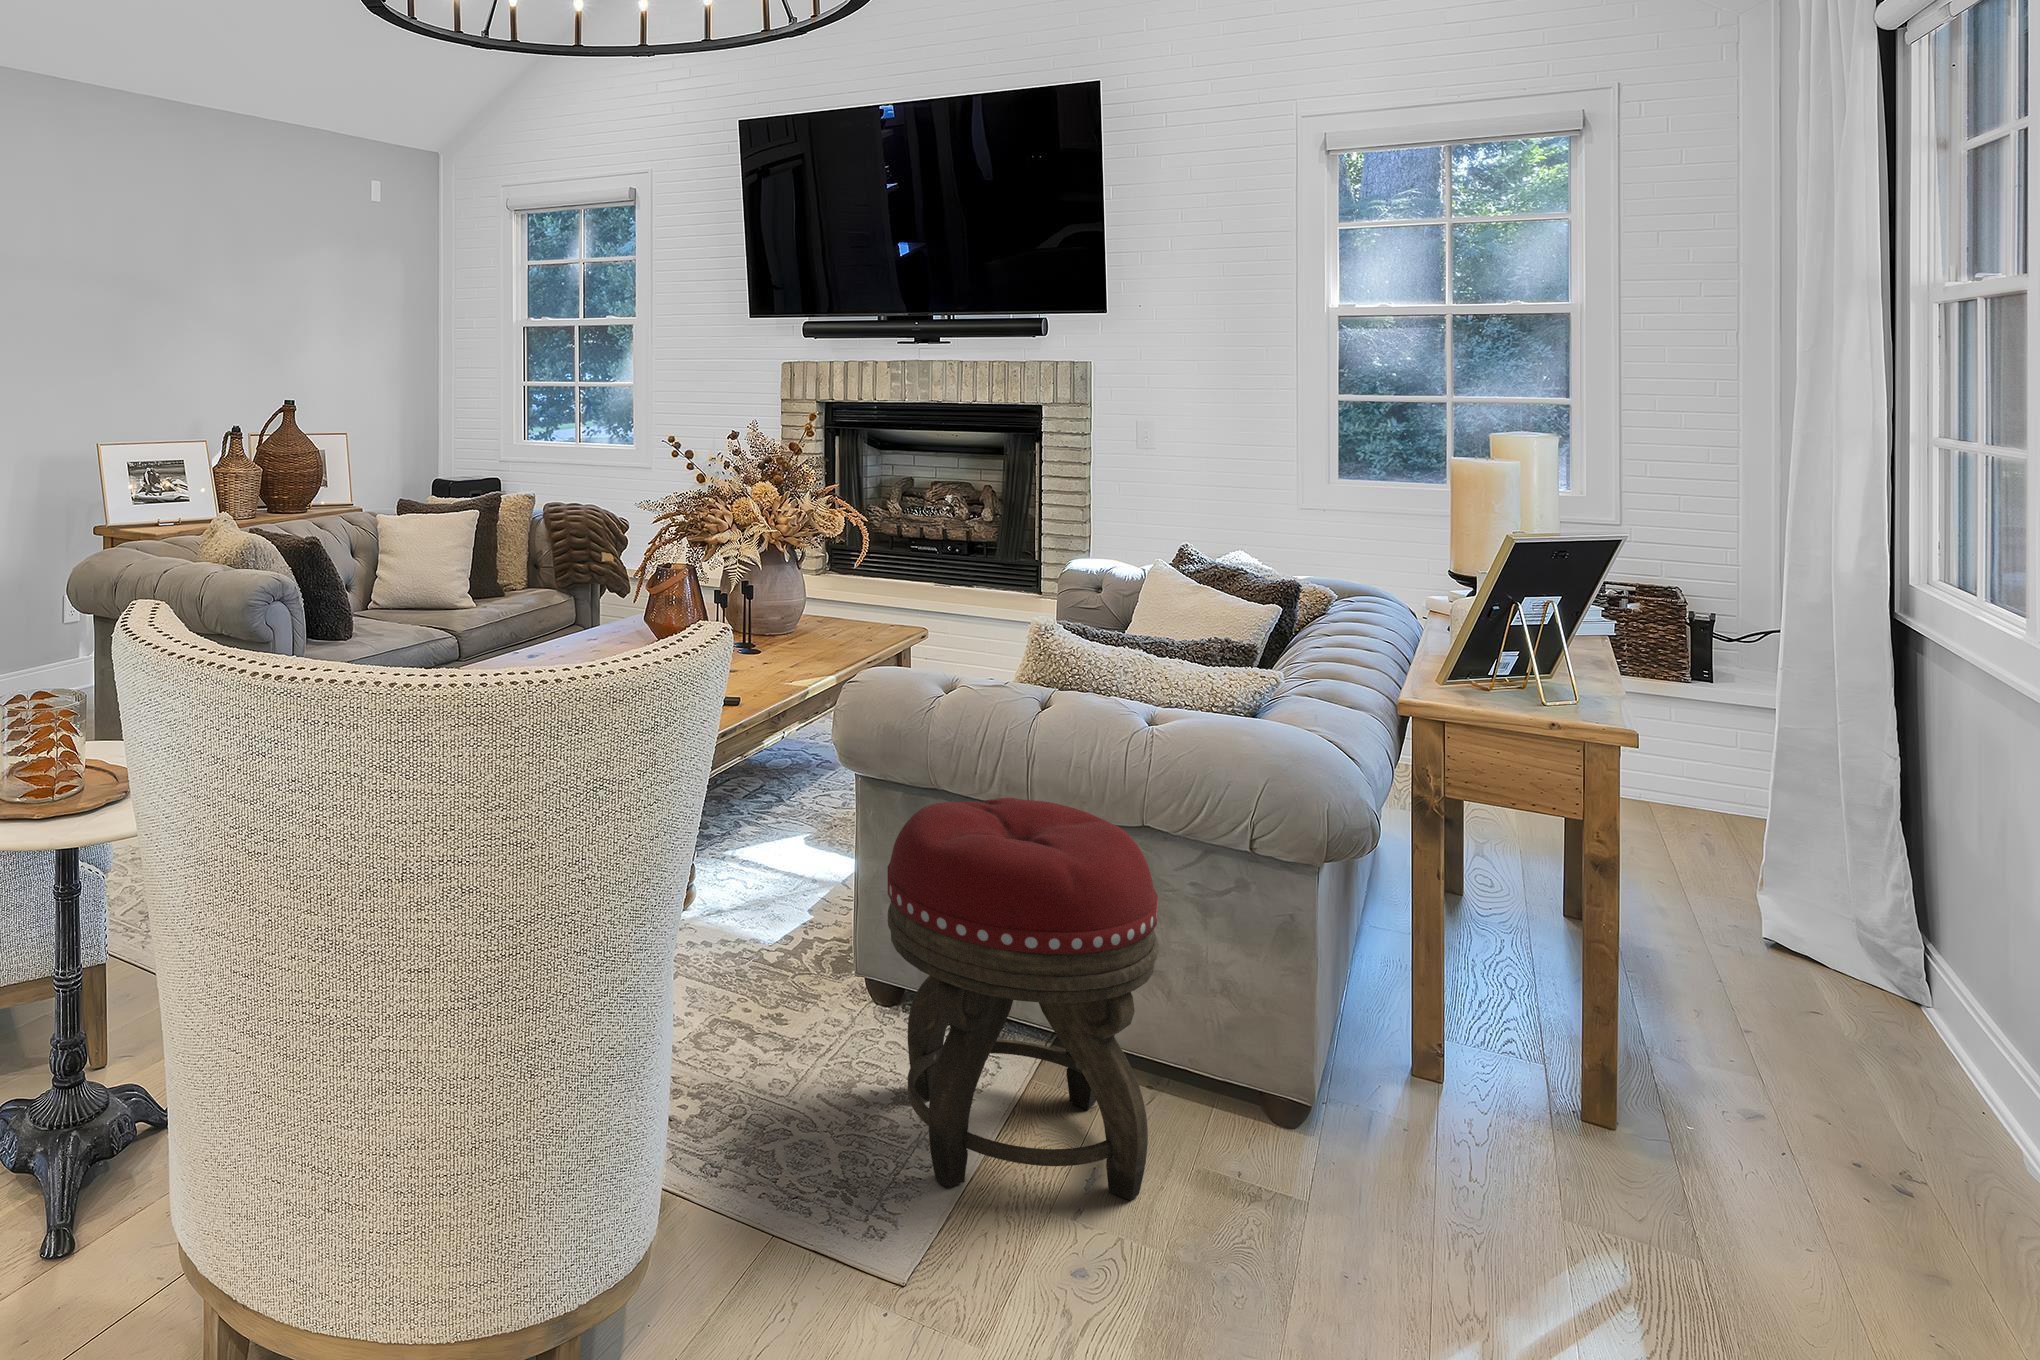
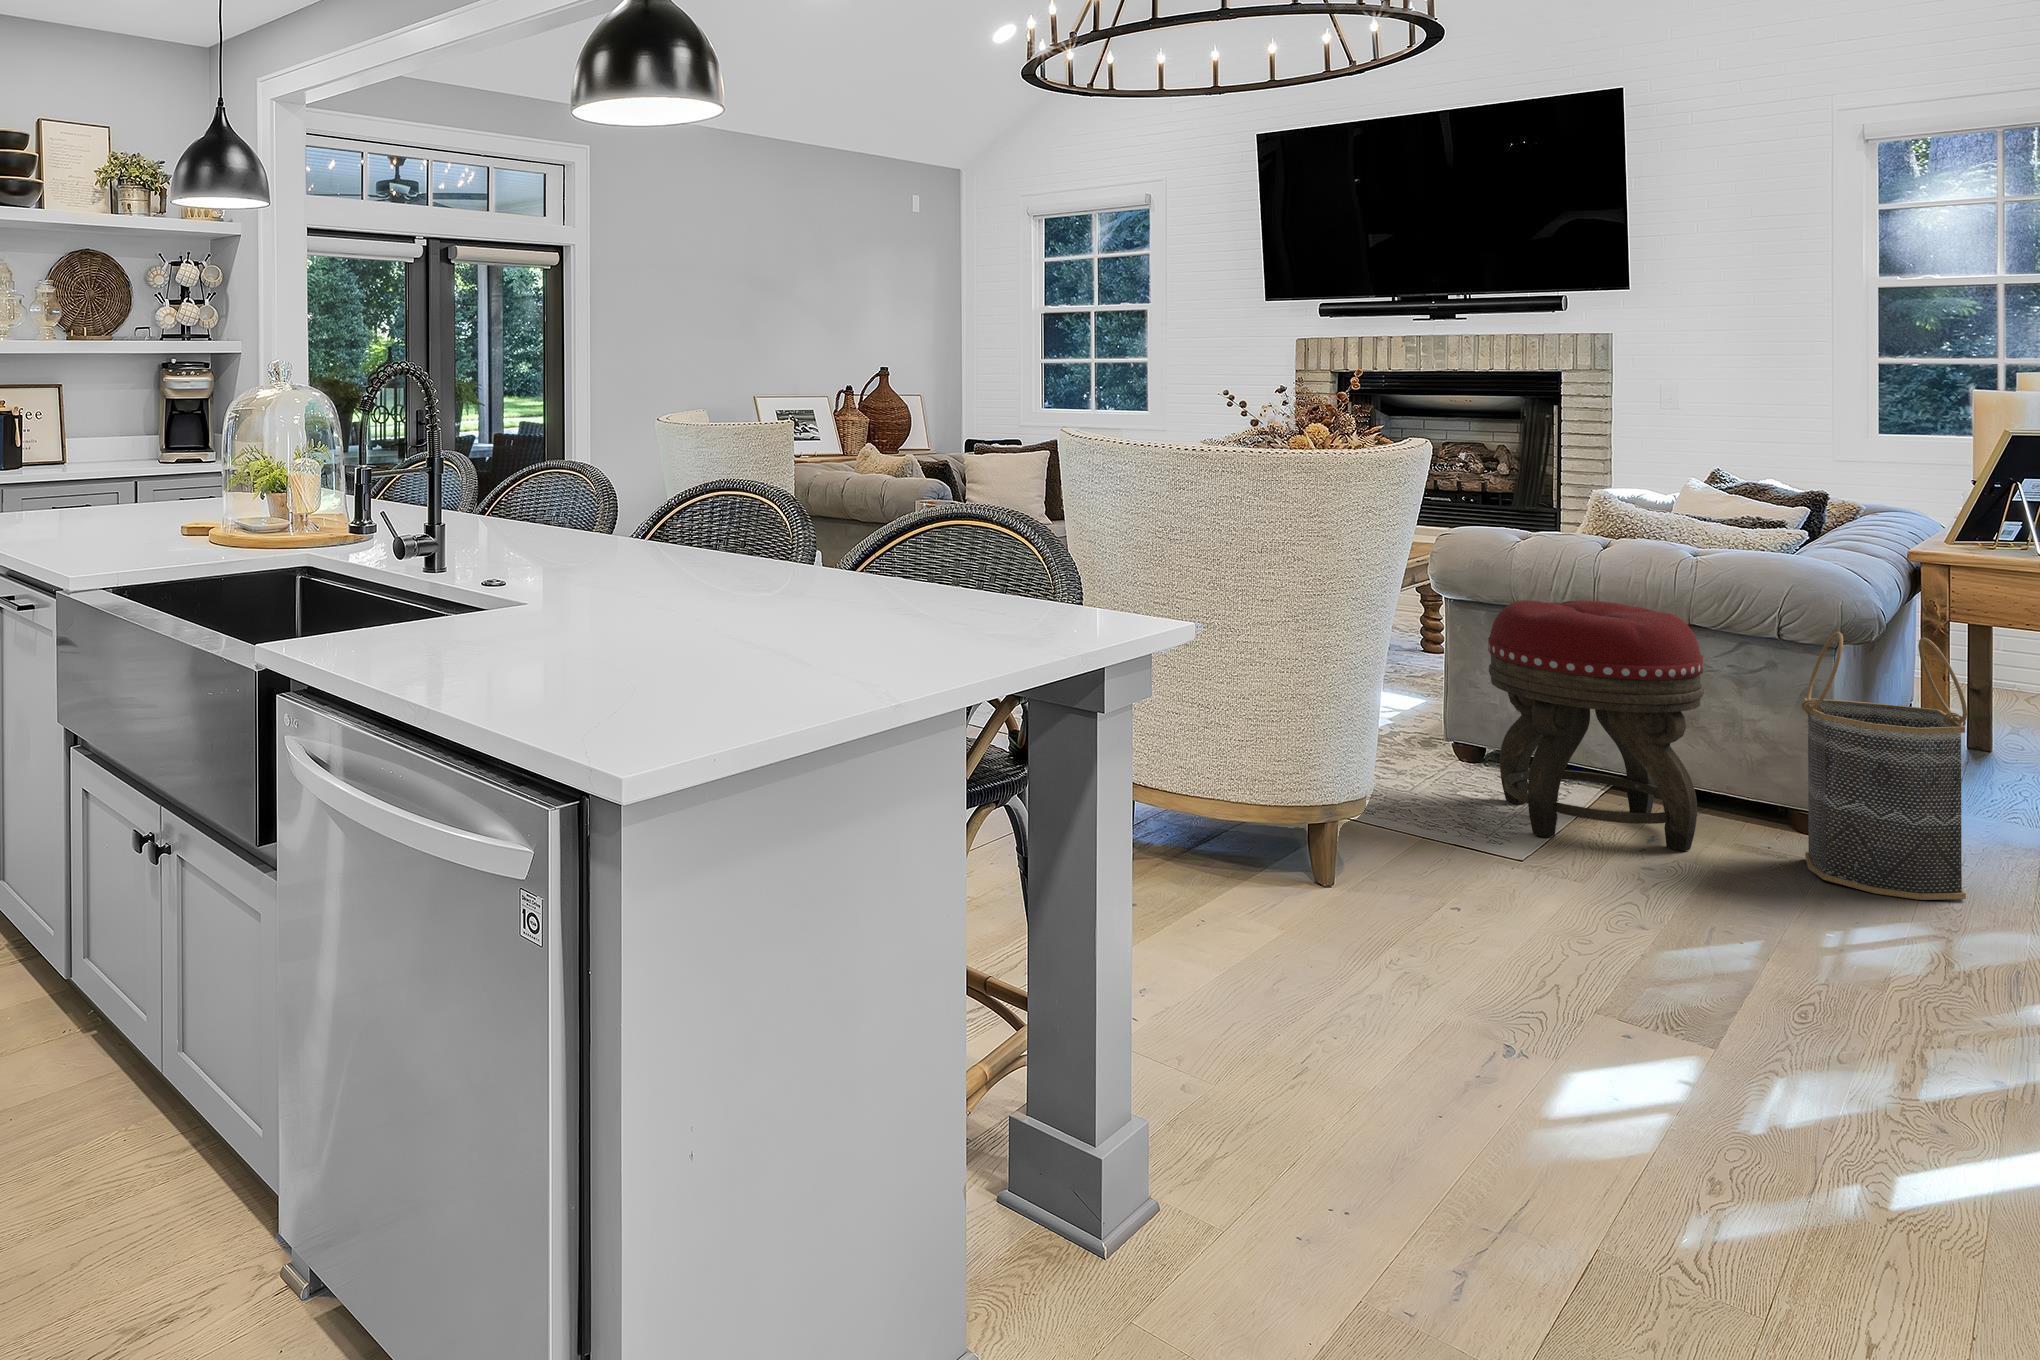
basket: none [1280,873,1490,1295] -> present [1802,632,1967,900]

